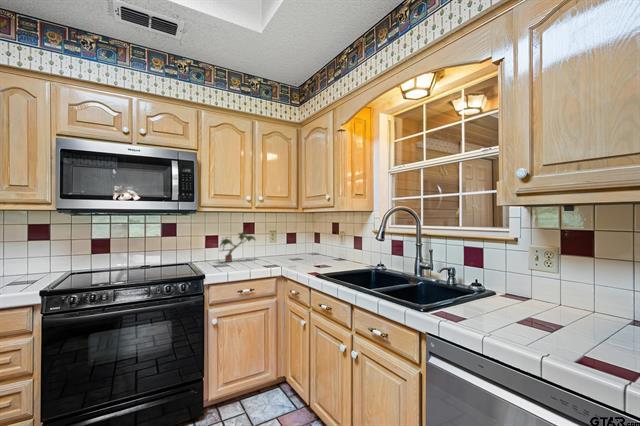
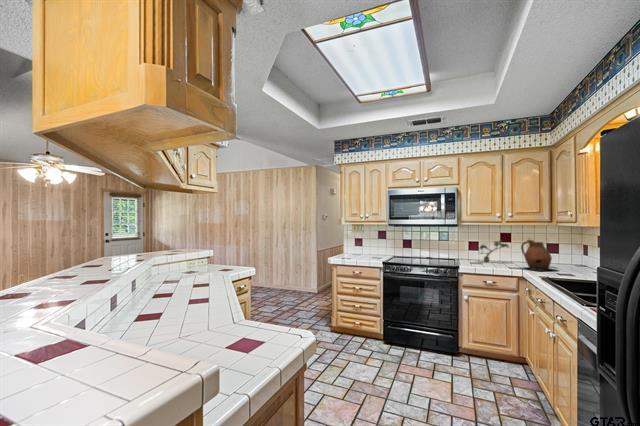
ceramic pitcher: none [277,227,313,267] -> present [521,238,556,270]

